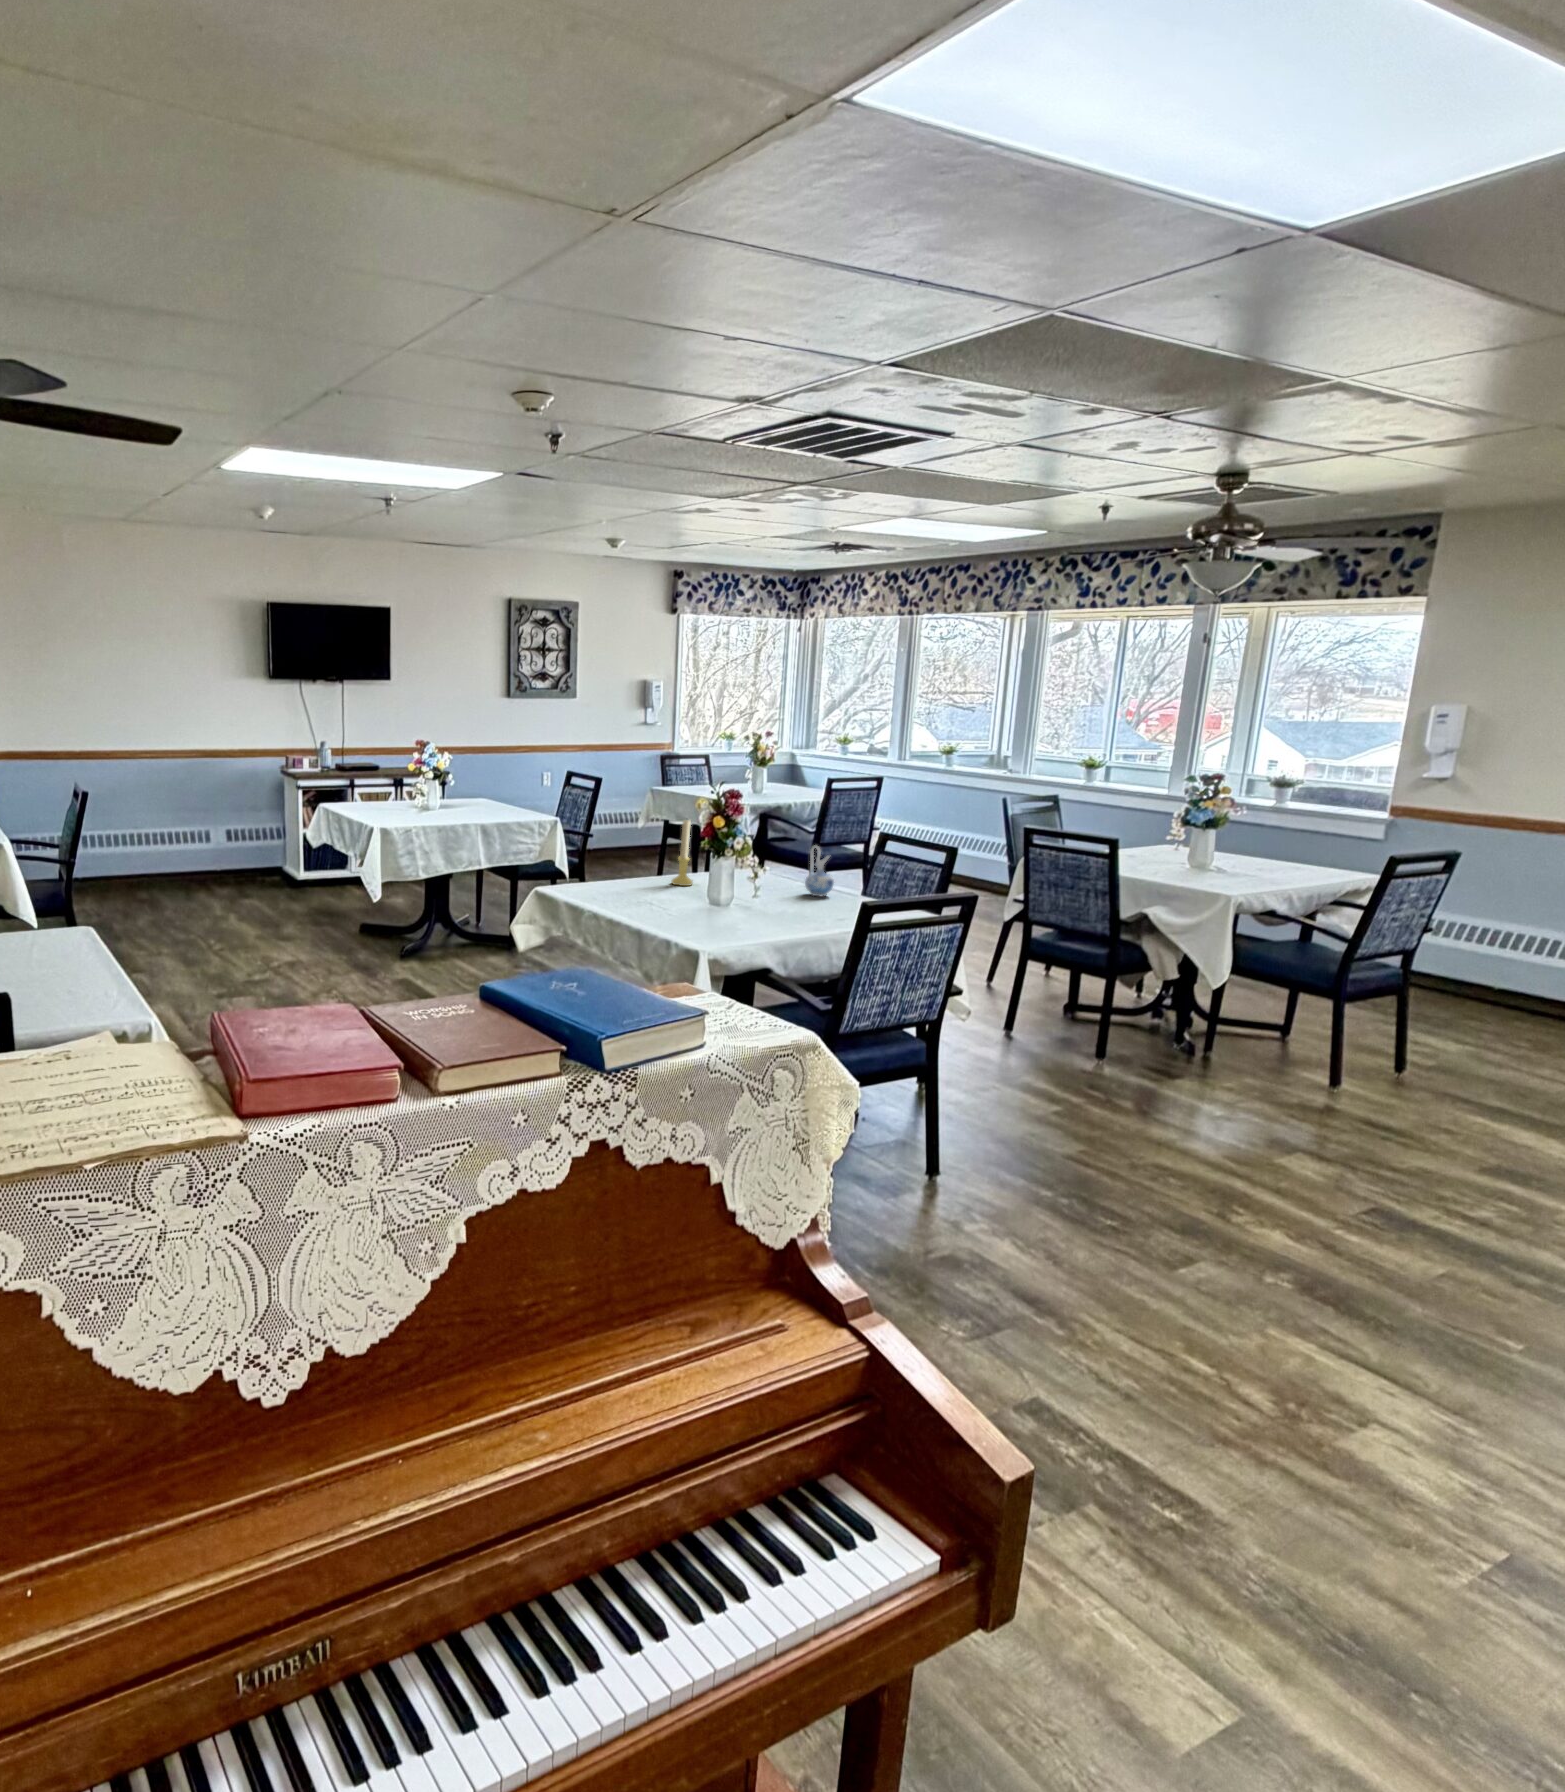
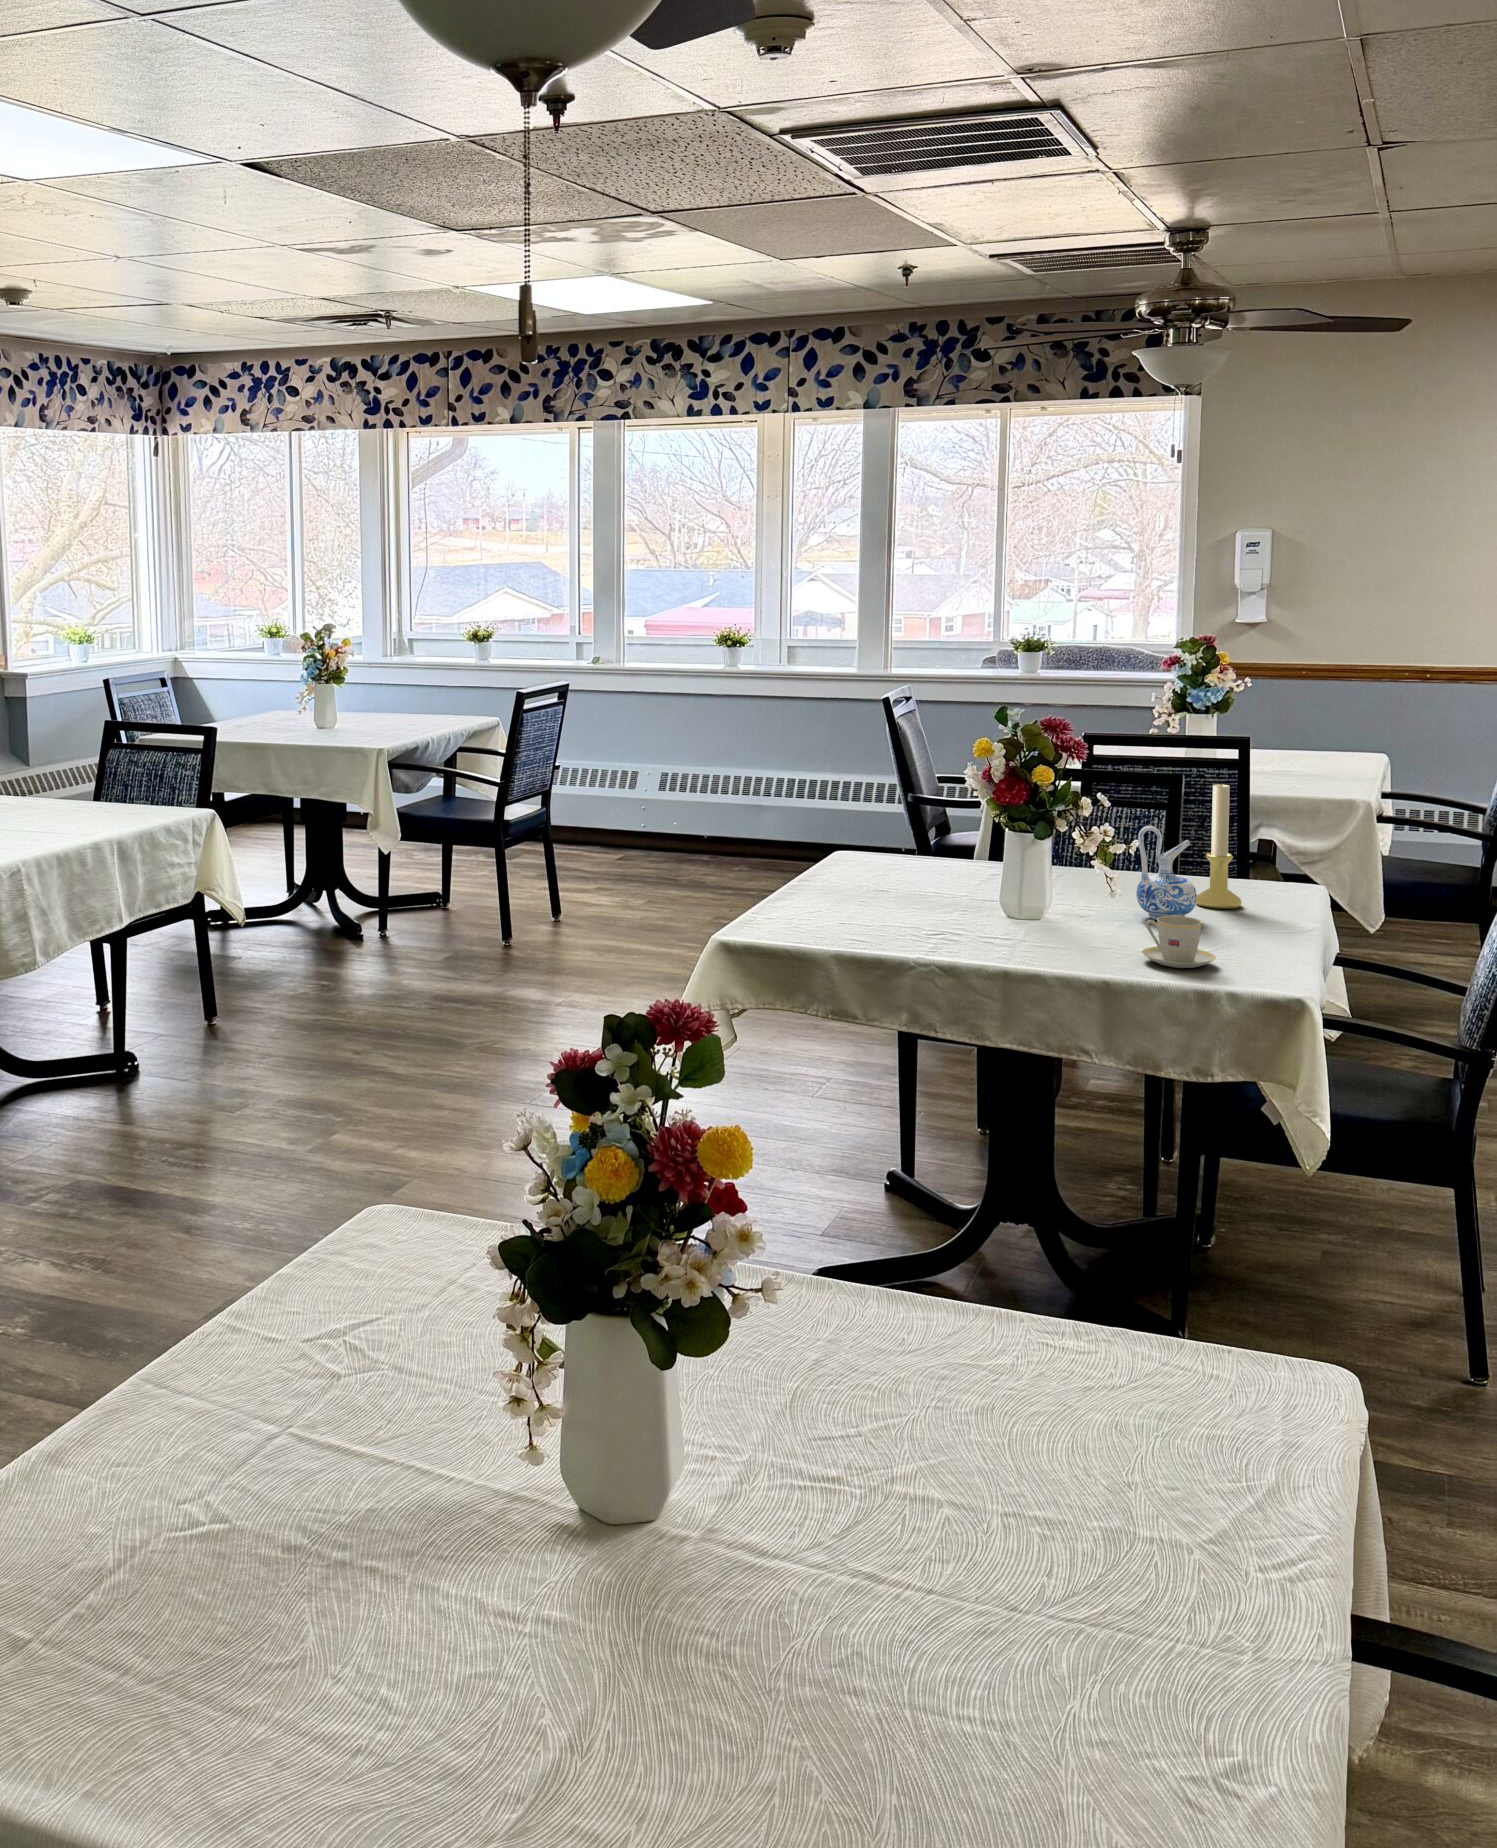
candle holder: present [672,820,693,886] -> present [1196,781,1242,909]
teacup: none [735,880,768,905] -> present [1142,916,1216,968]

